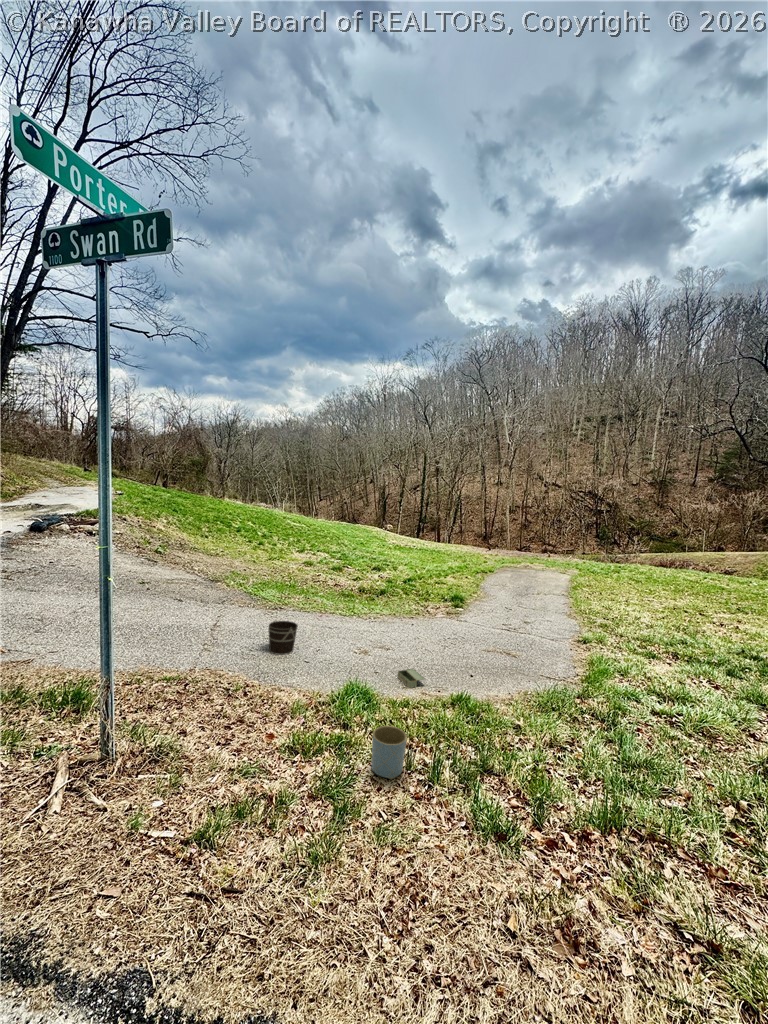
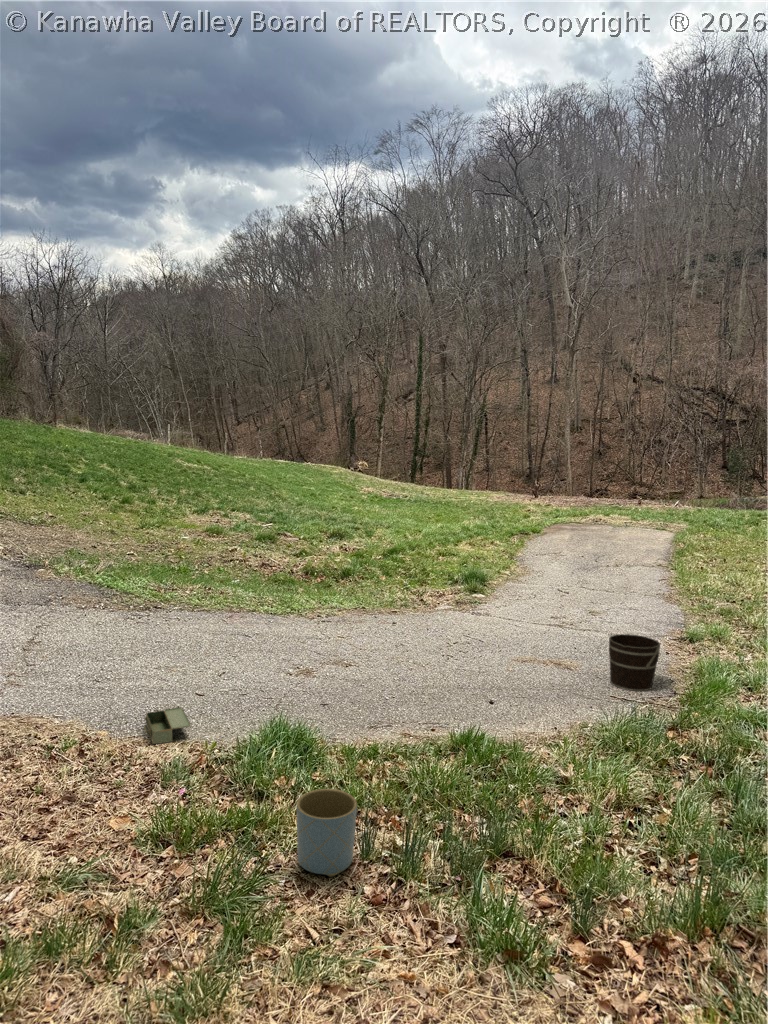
bucket: present [269,621,298,655] -> present [609,634,660,691]
toolbox: present [397,669,424,688] -> present [144,707,191,744]

